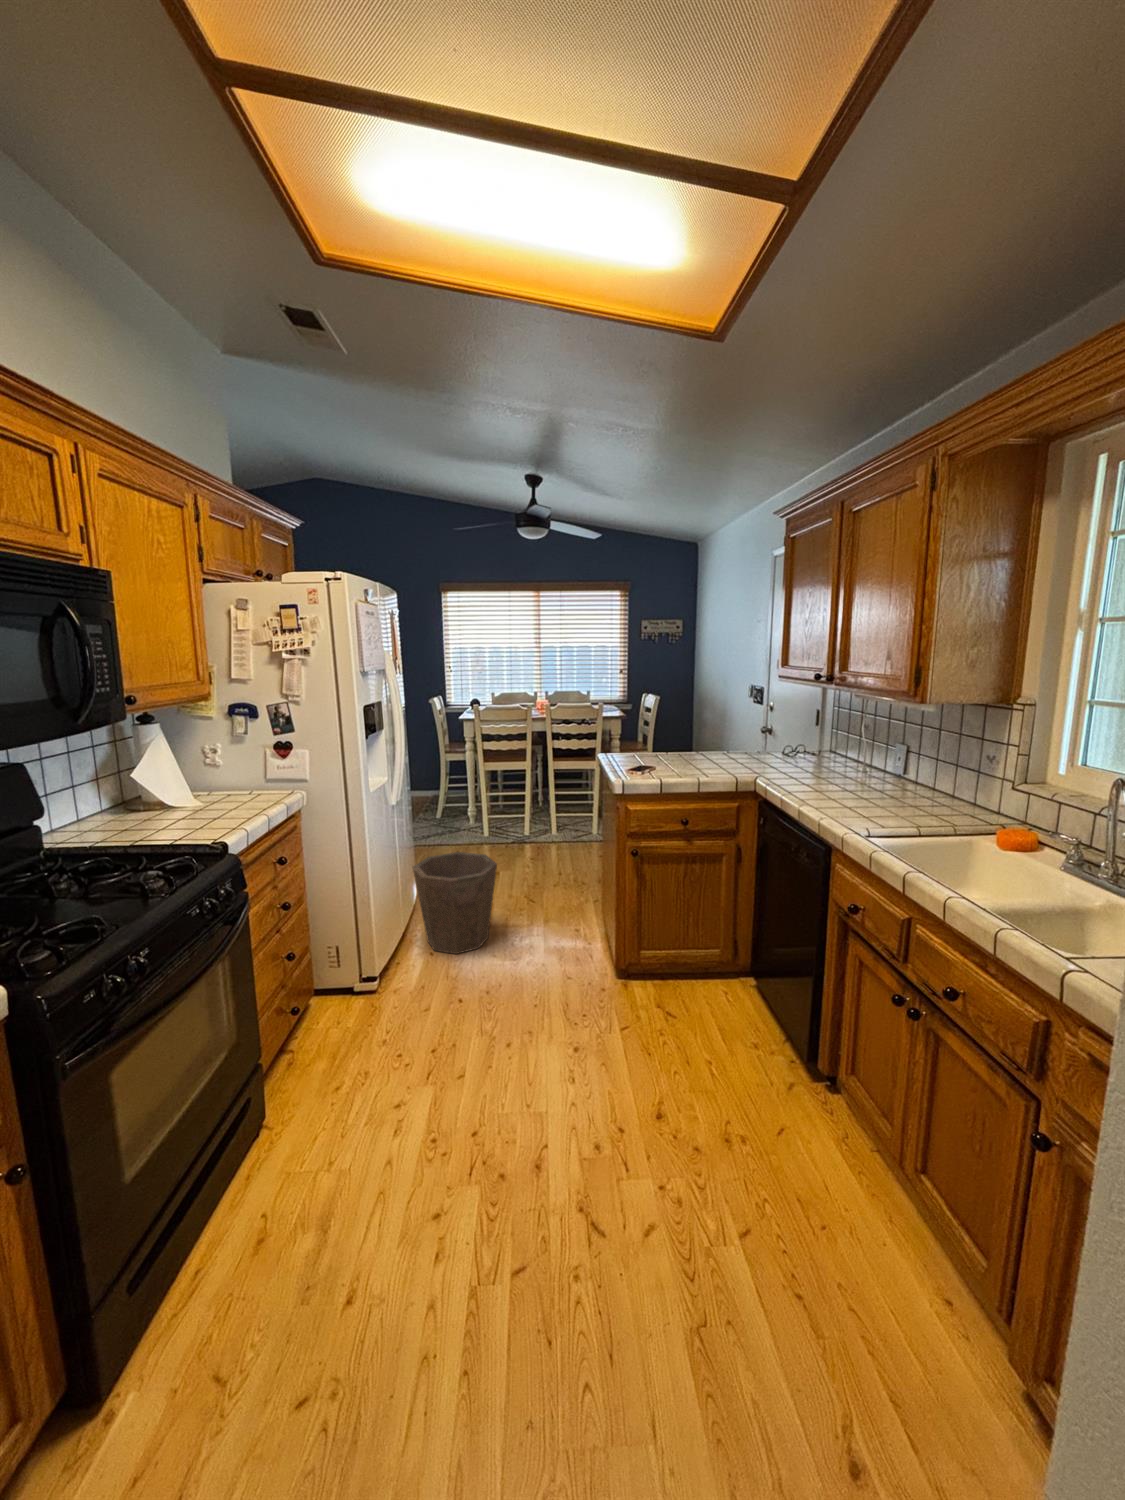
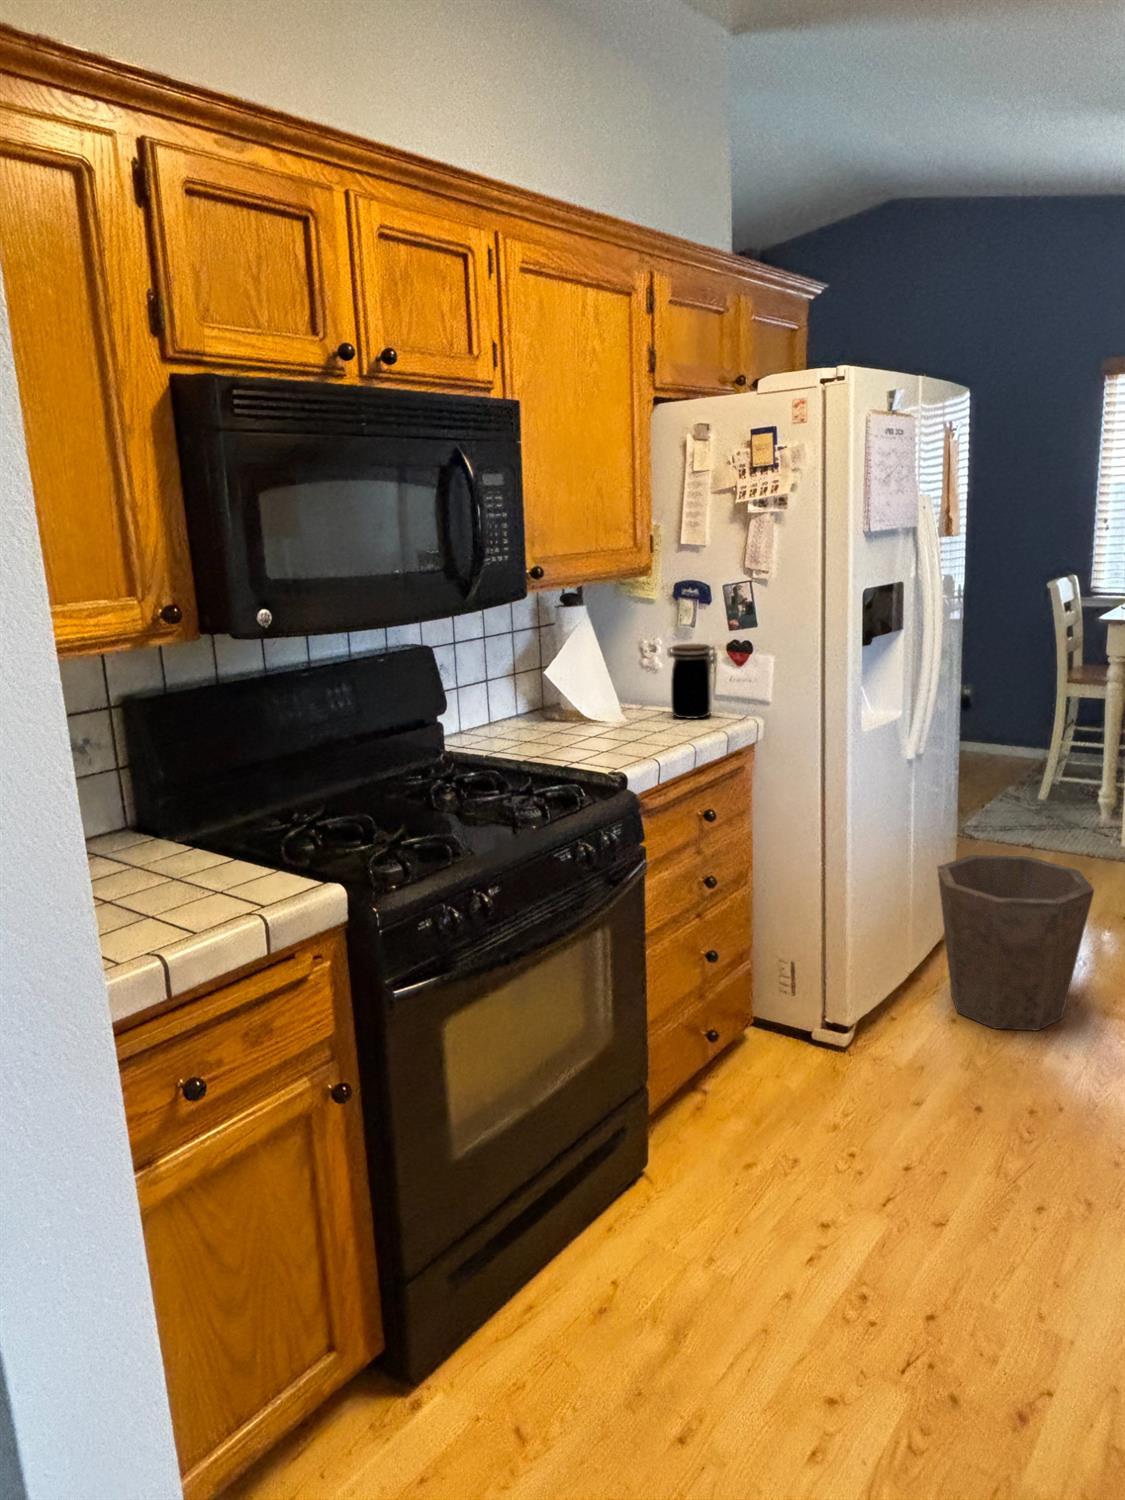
jar: none [228,746,266,797] -> present [667,644,716,718]

